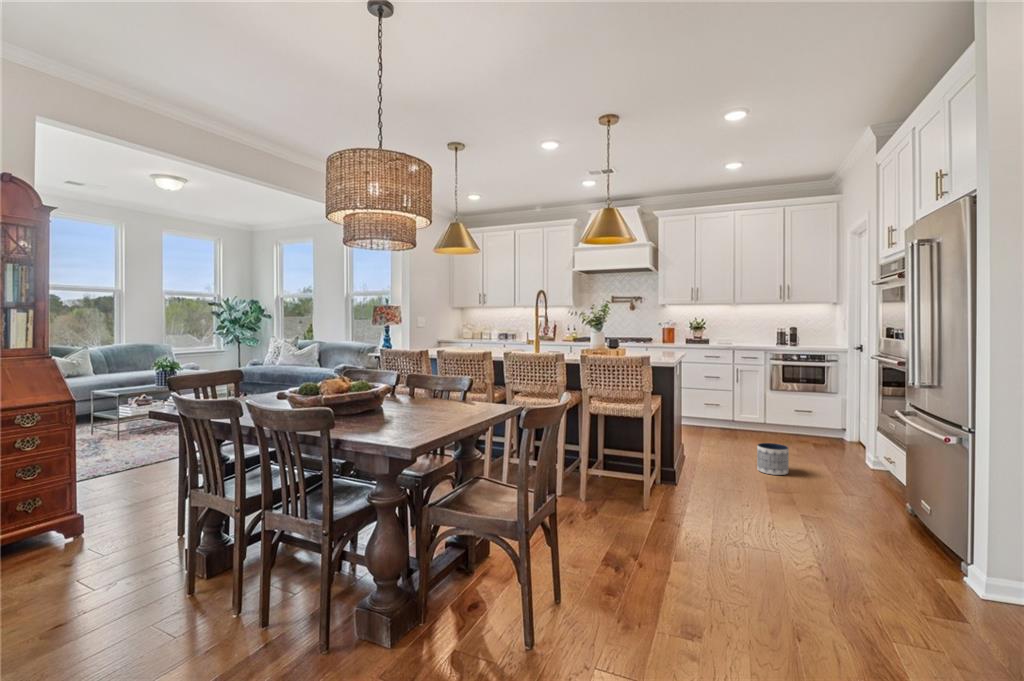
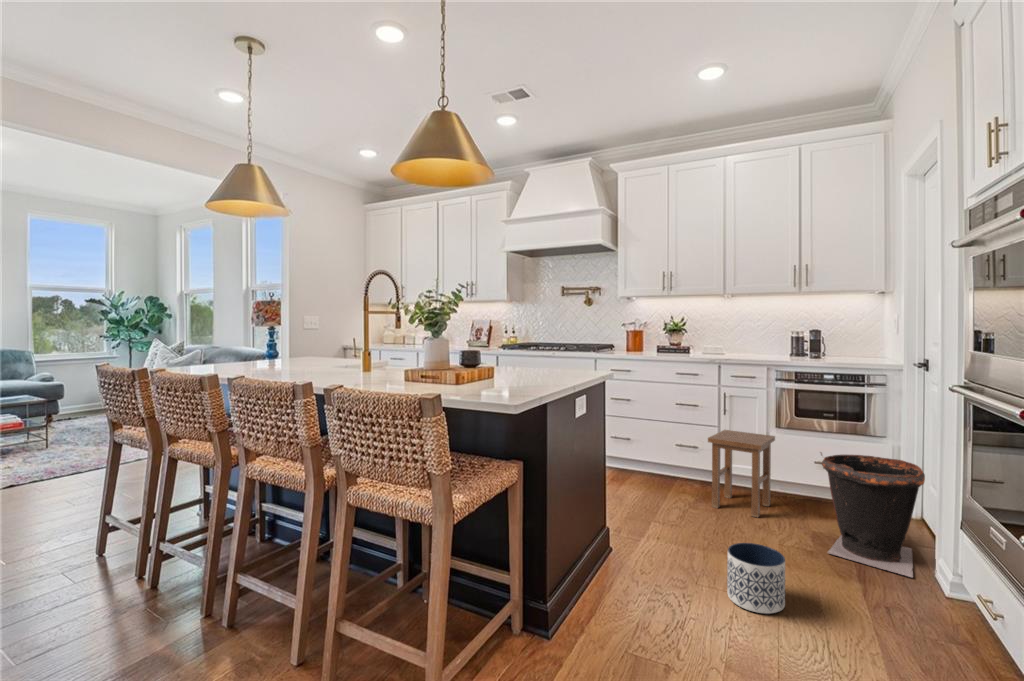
stool: none [731,392,771,443] -> present [708,430,775,517]
trash can: none [802,398,859,463] -> present [820,452,925,578]

